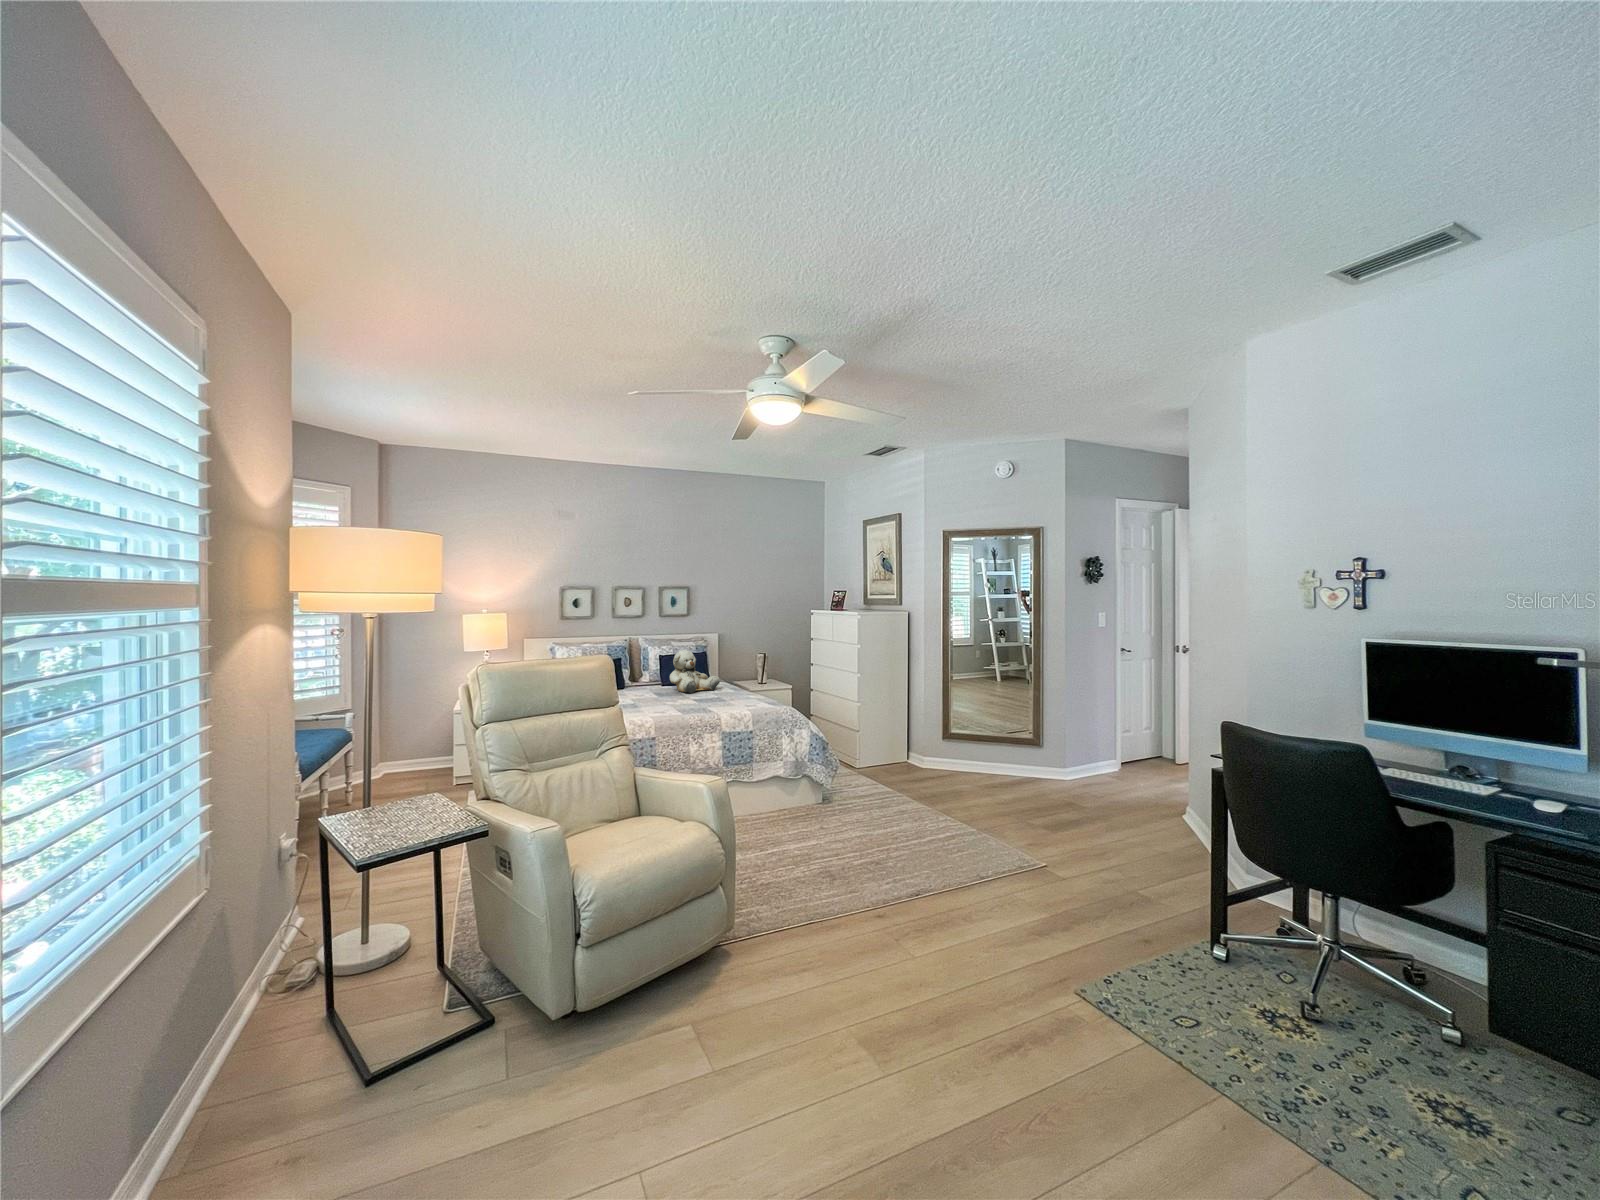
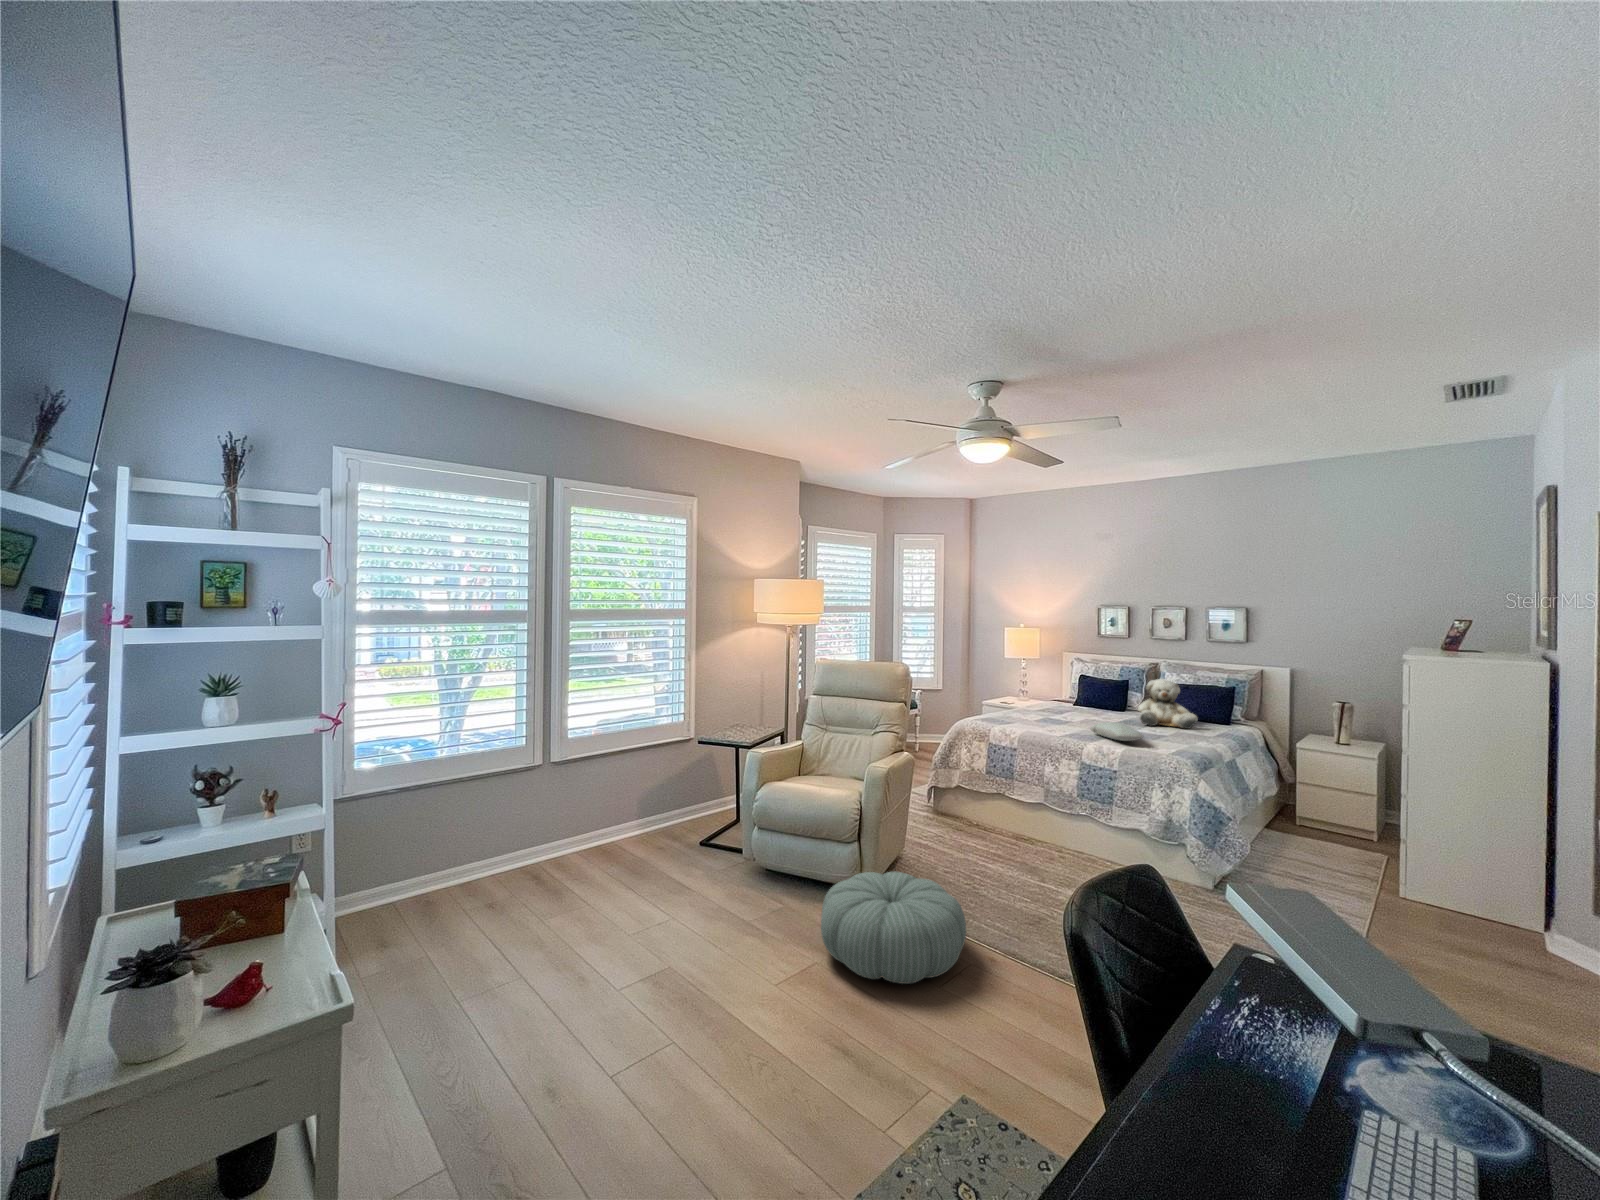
pillow: none [689,691,747,706] -> present [1090,722,1143,741]
pouf: none [776,874,947,1008] -> present [821,872,966,984]

